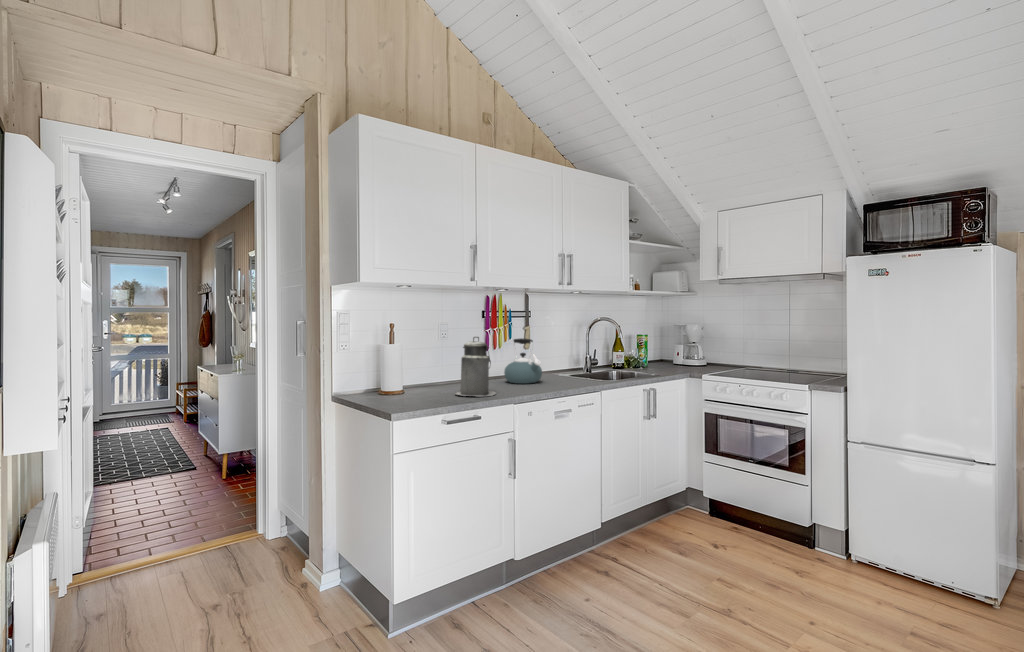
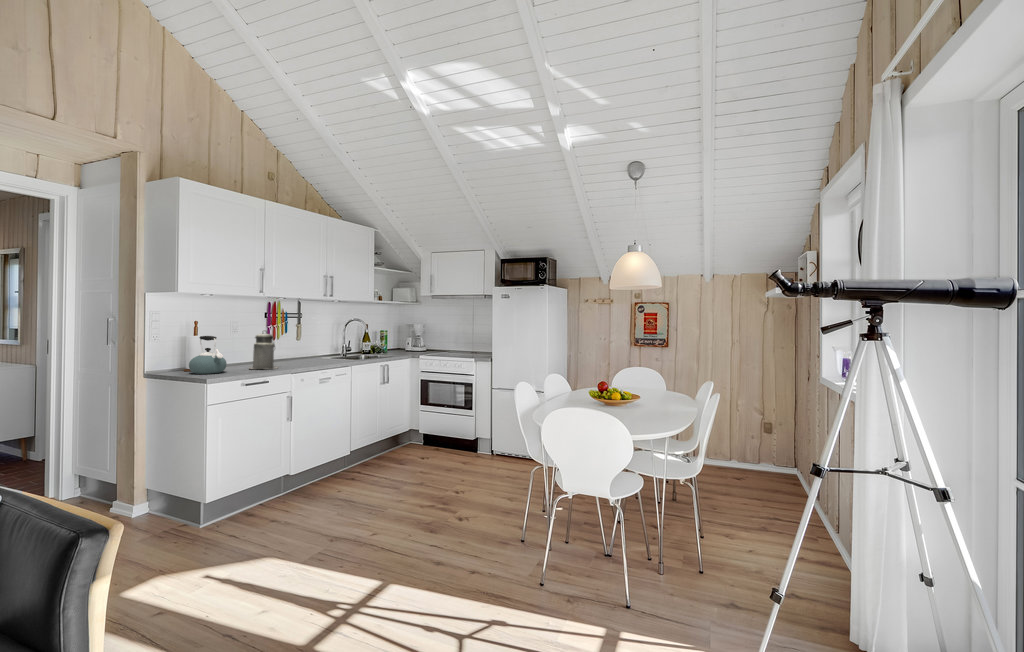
kettle: present [504,338,542,384] -> present [189,336,227,374]

